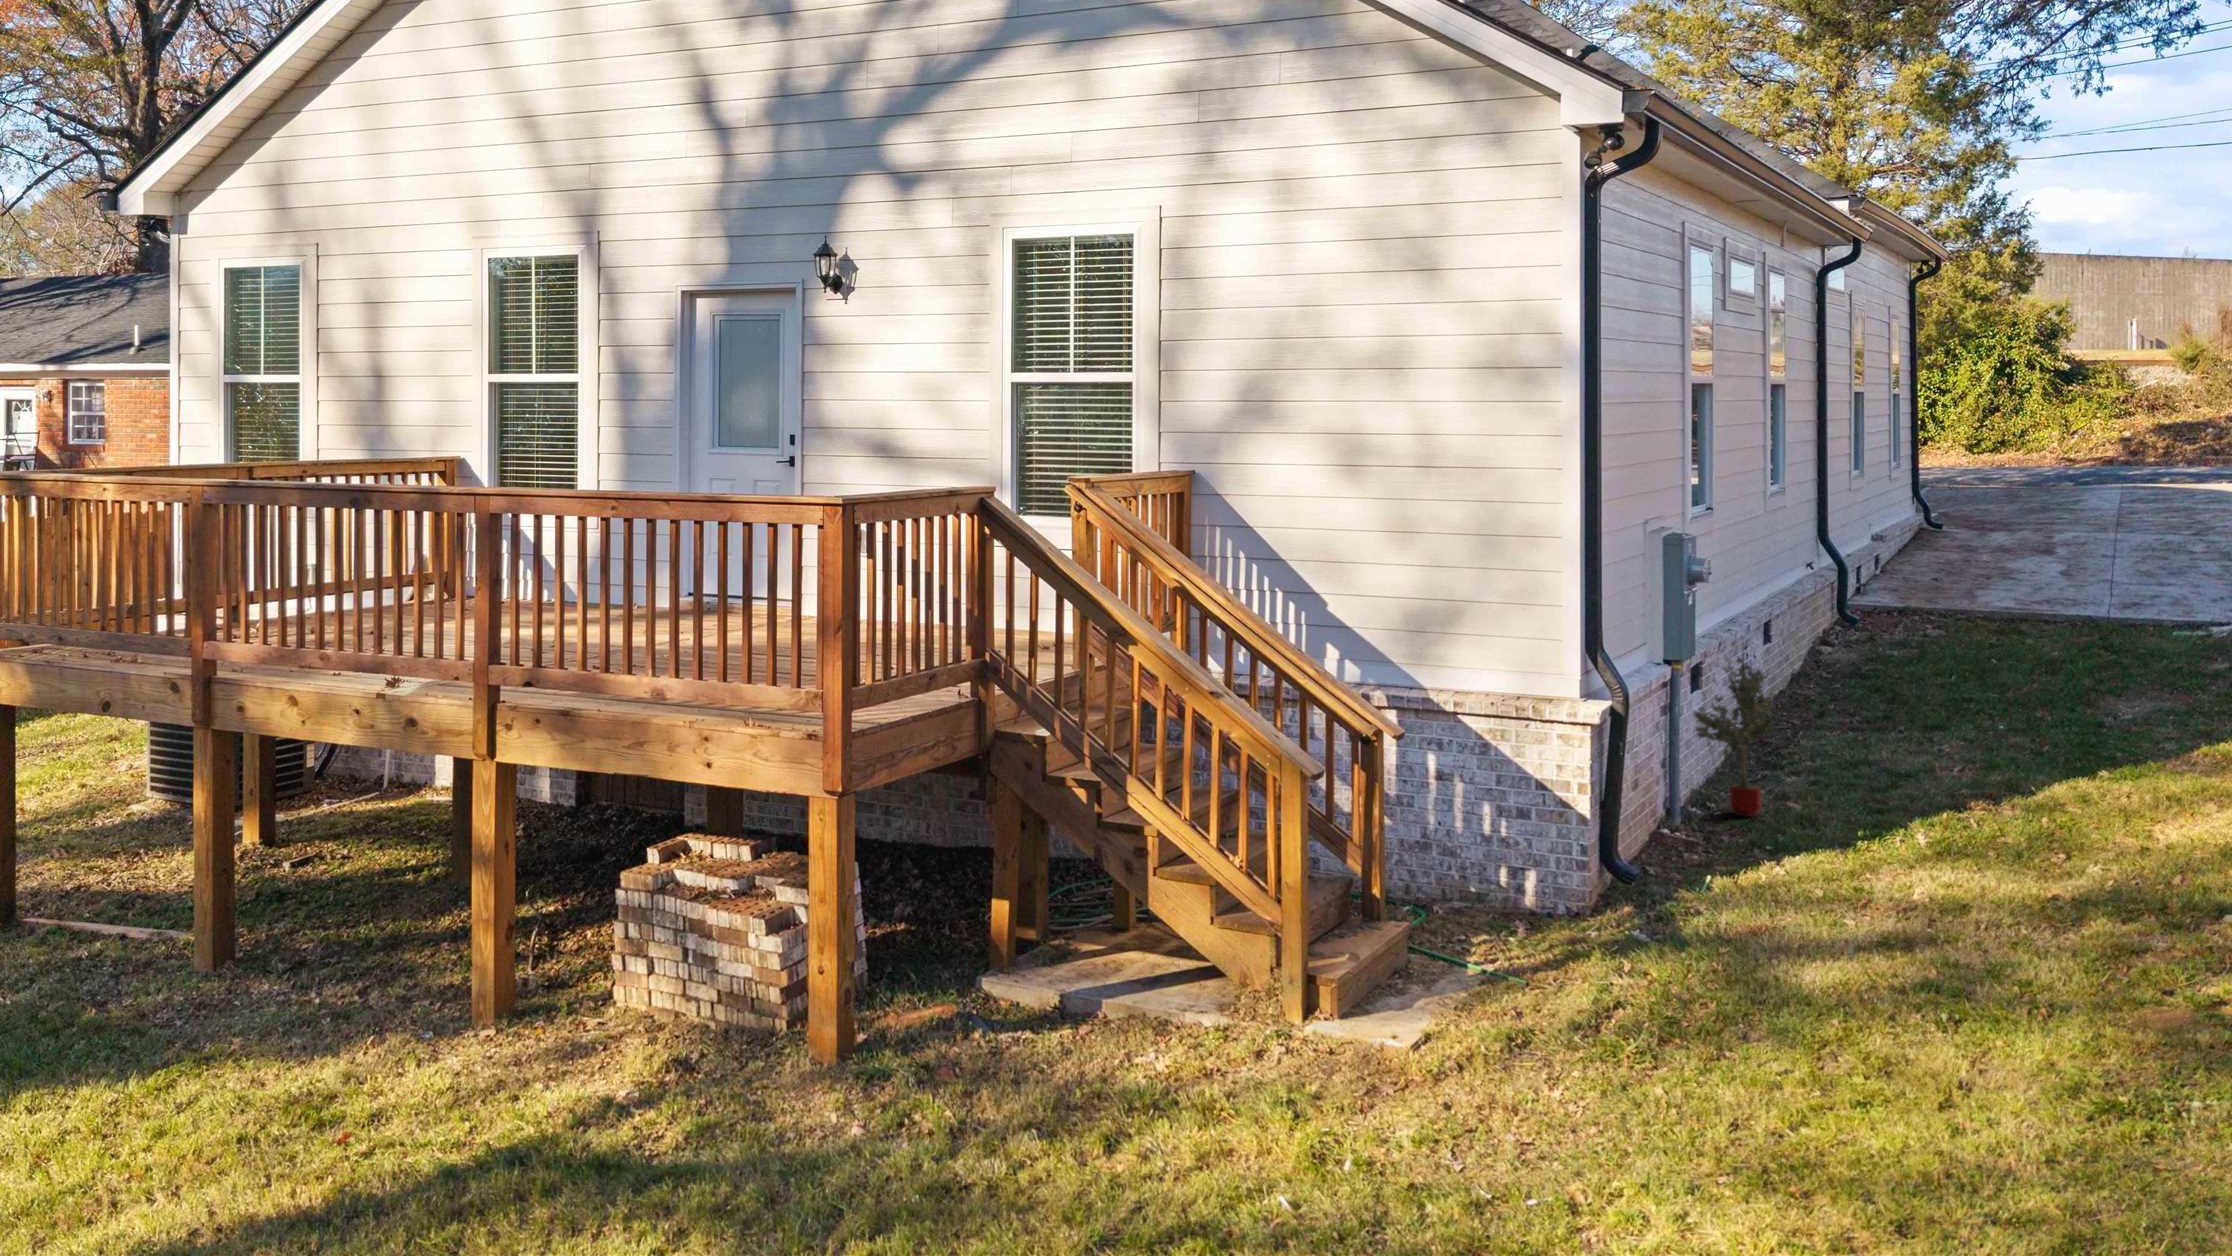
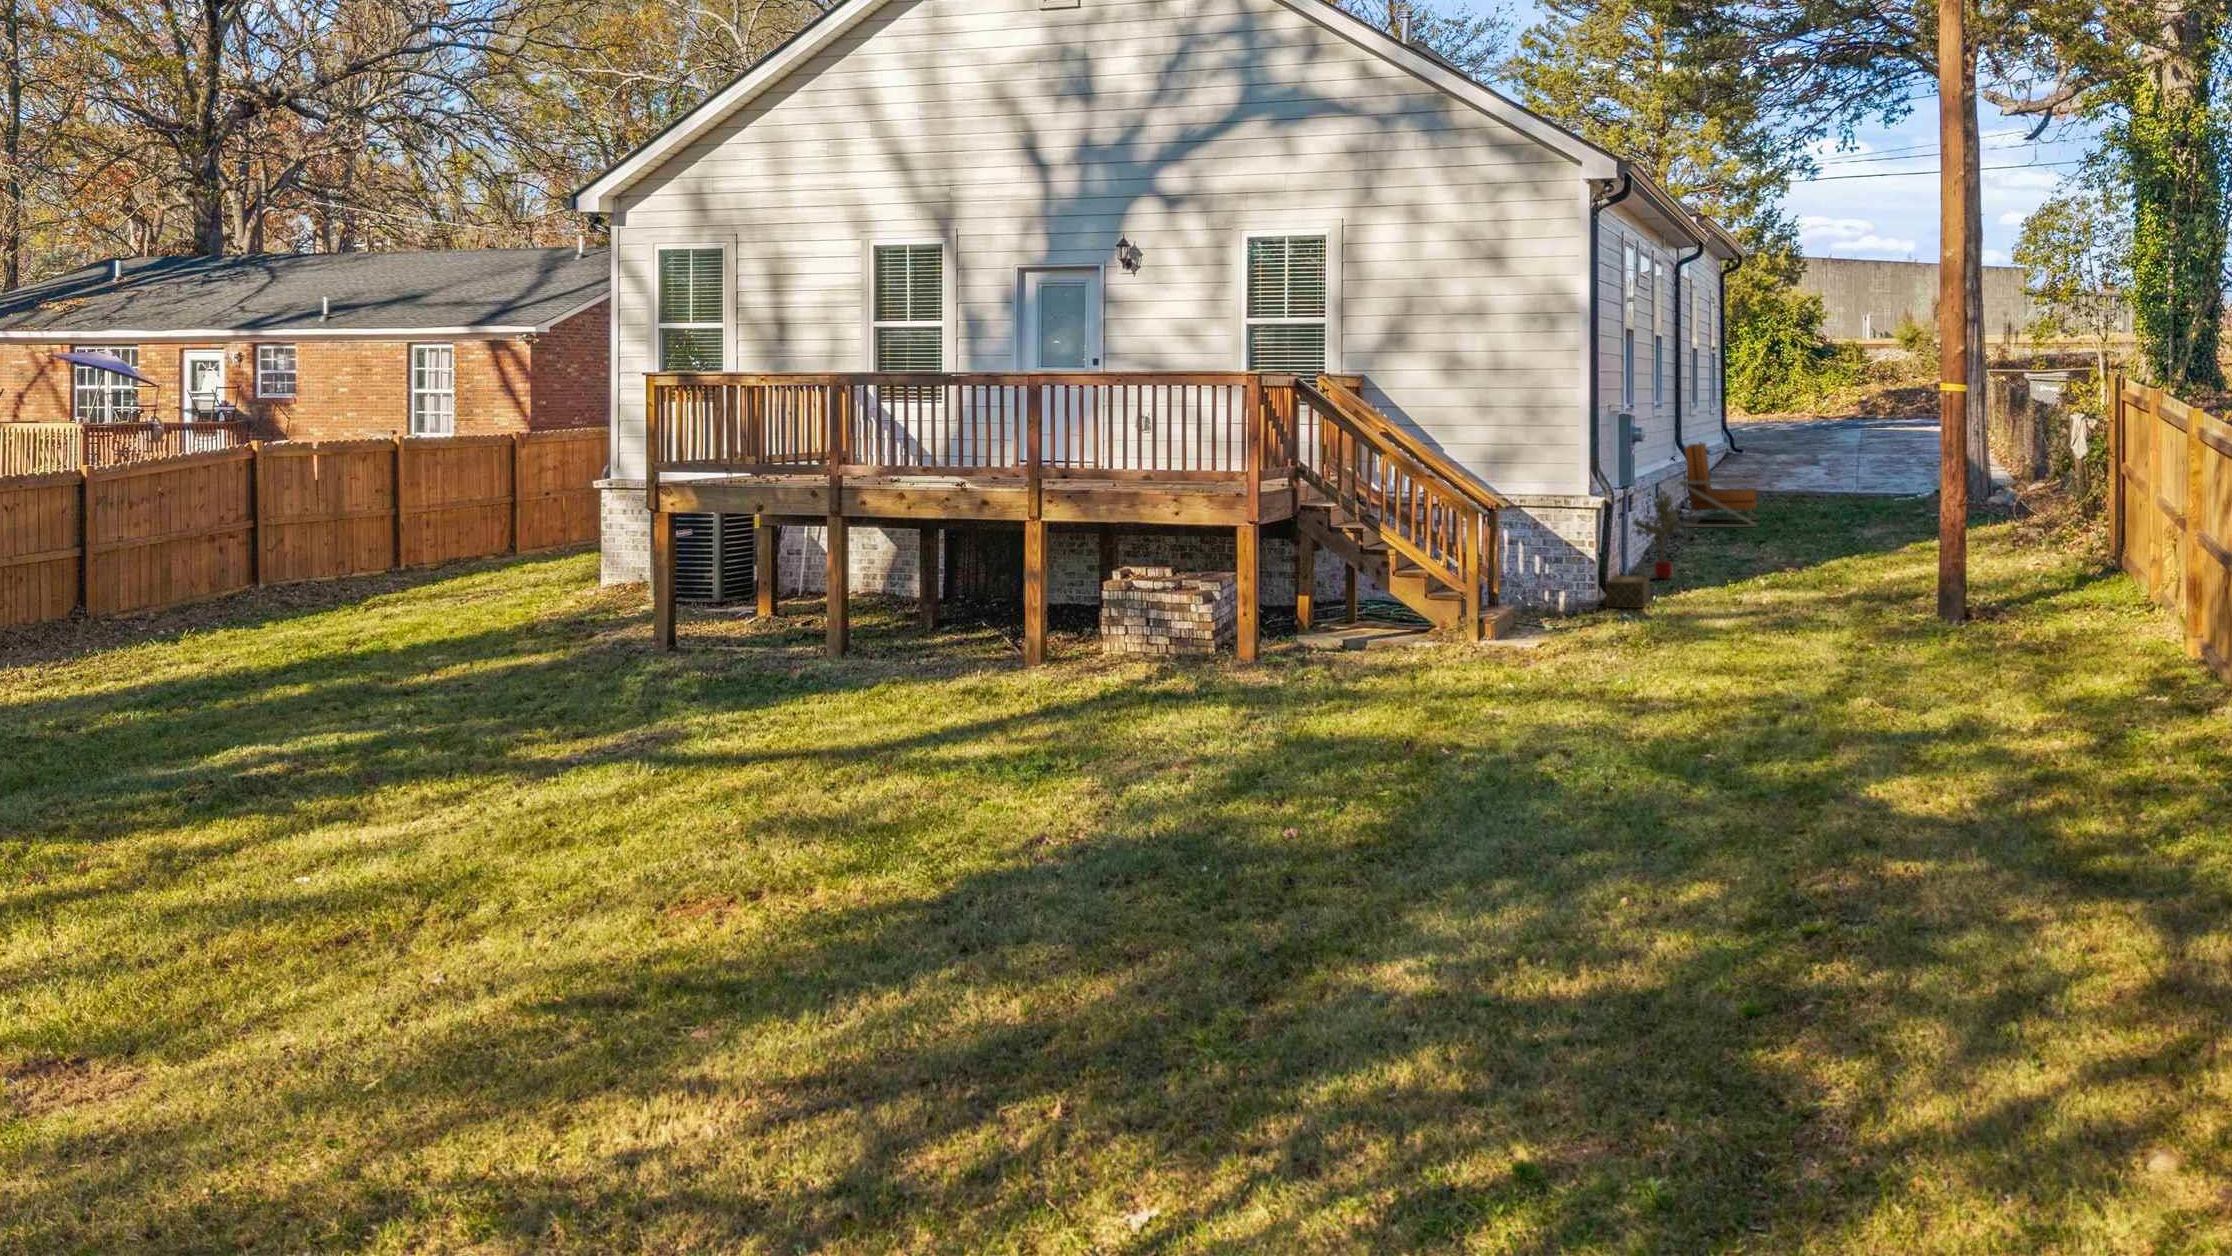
lounge chair: none [1808,545,1947,685] -> present [1679,443,1760,527]
woven basket: none [1612,828,1703,905] -> present [1606,575,1650,608]

